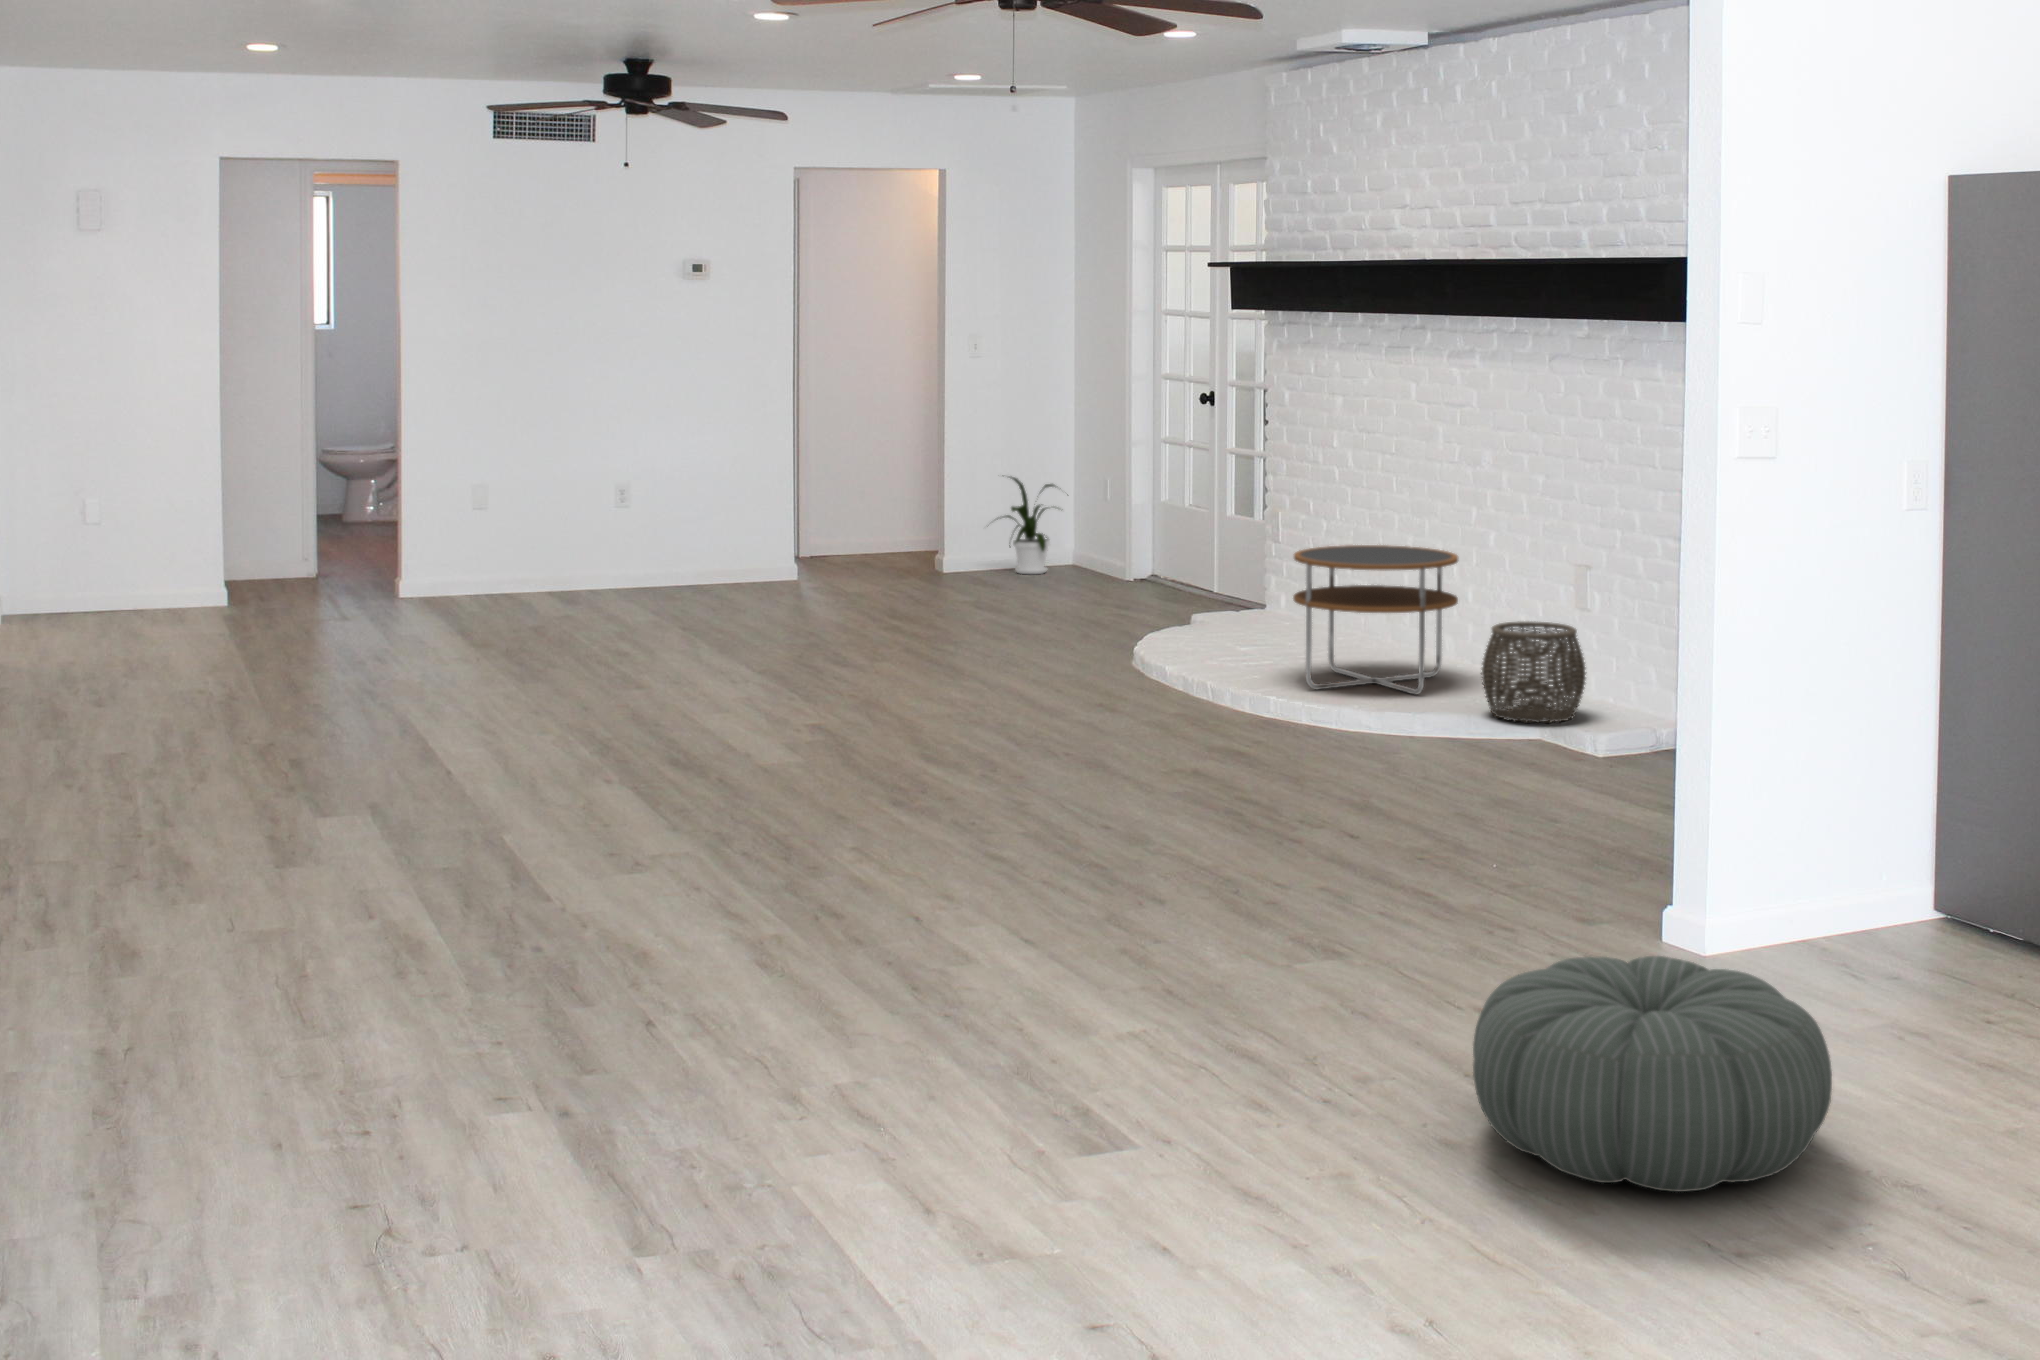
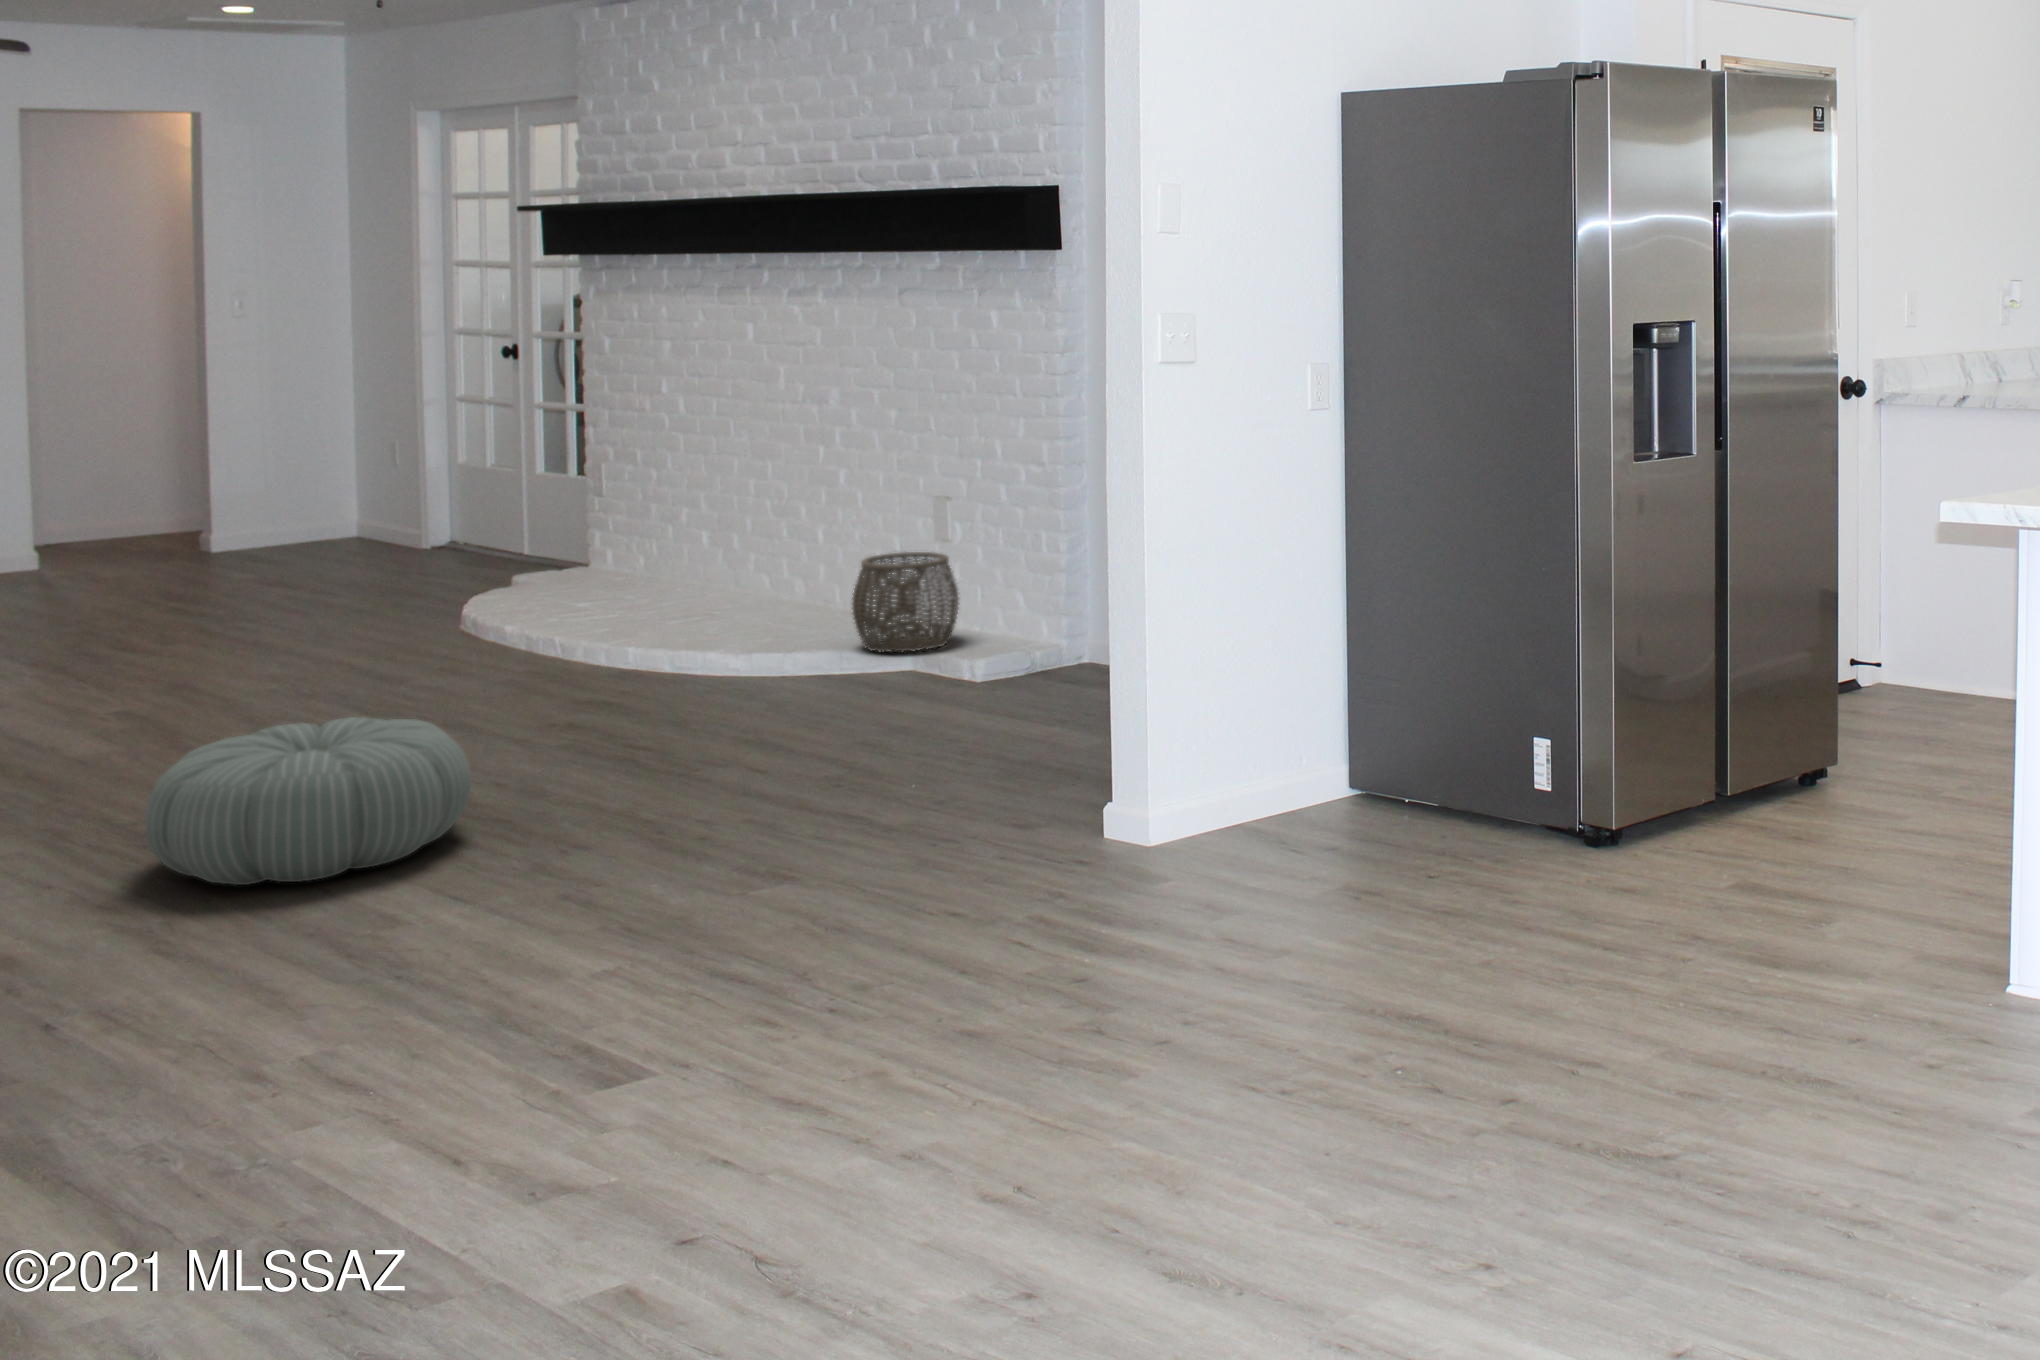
house plant: present [1004,477,1055,574] -> none [236,446,346,551]
side table: present [1293,545,1458,694] -> none [634,489,818,643]
pouf: present [1473,956,1832,1192] -> present [145,717,471,885]

